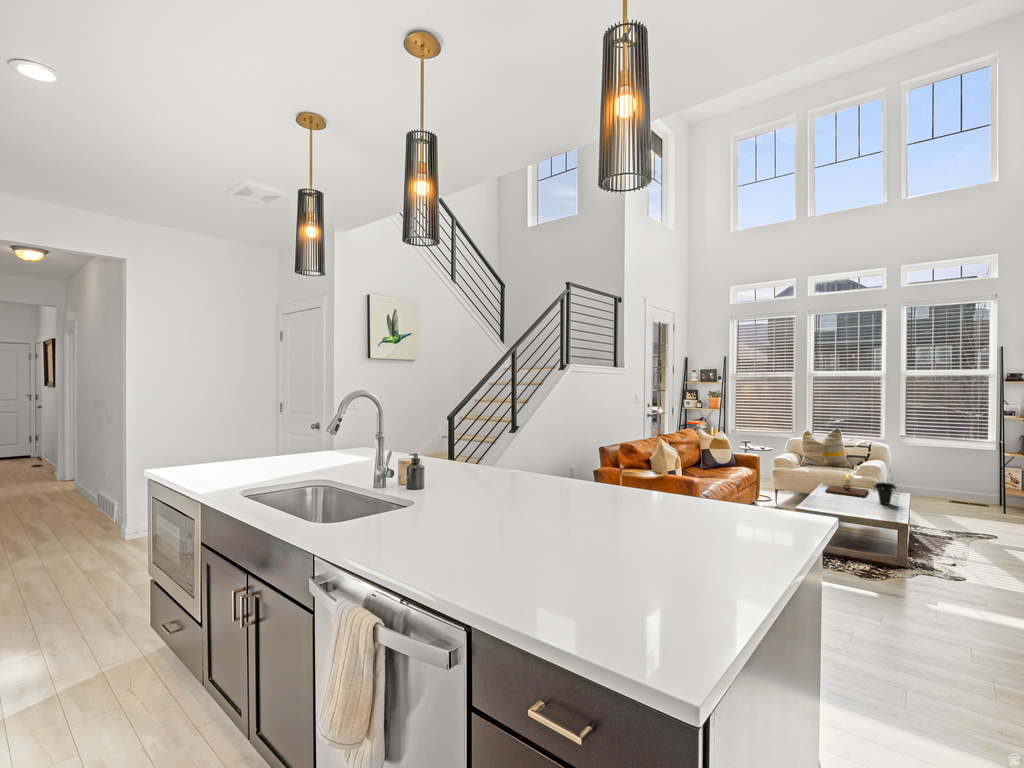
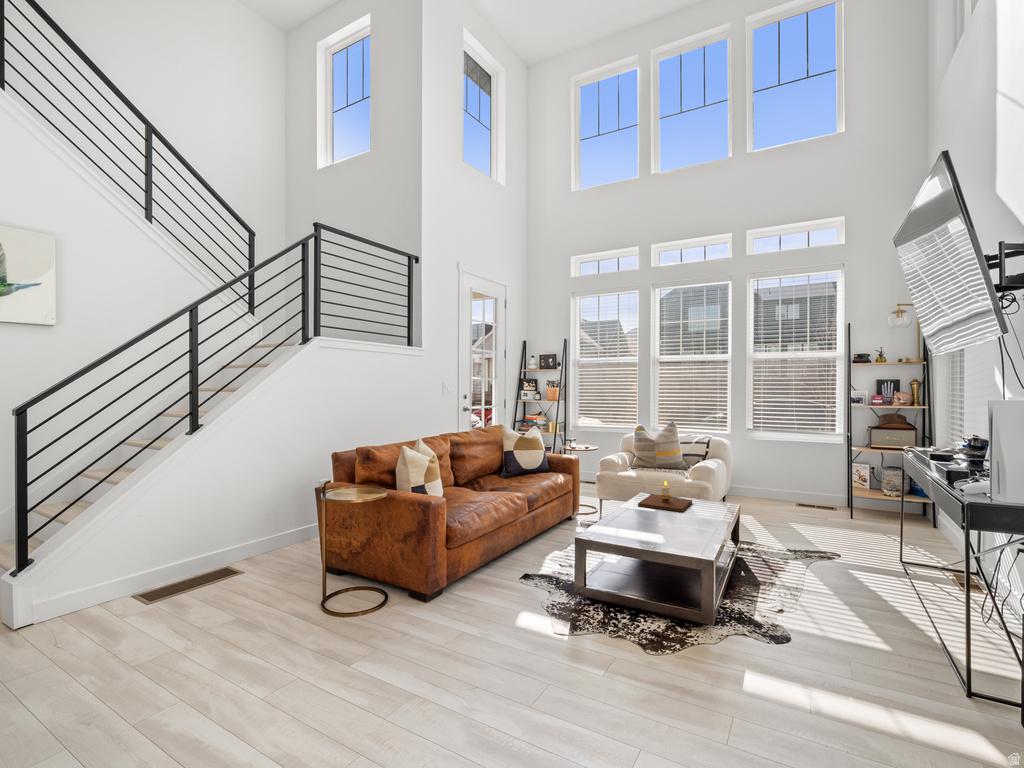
potted plant: present [873,482,897,505] -> none [689,470,717,524]

